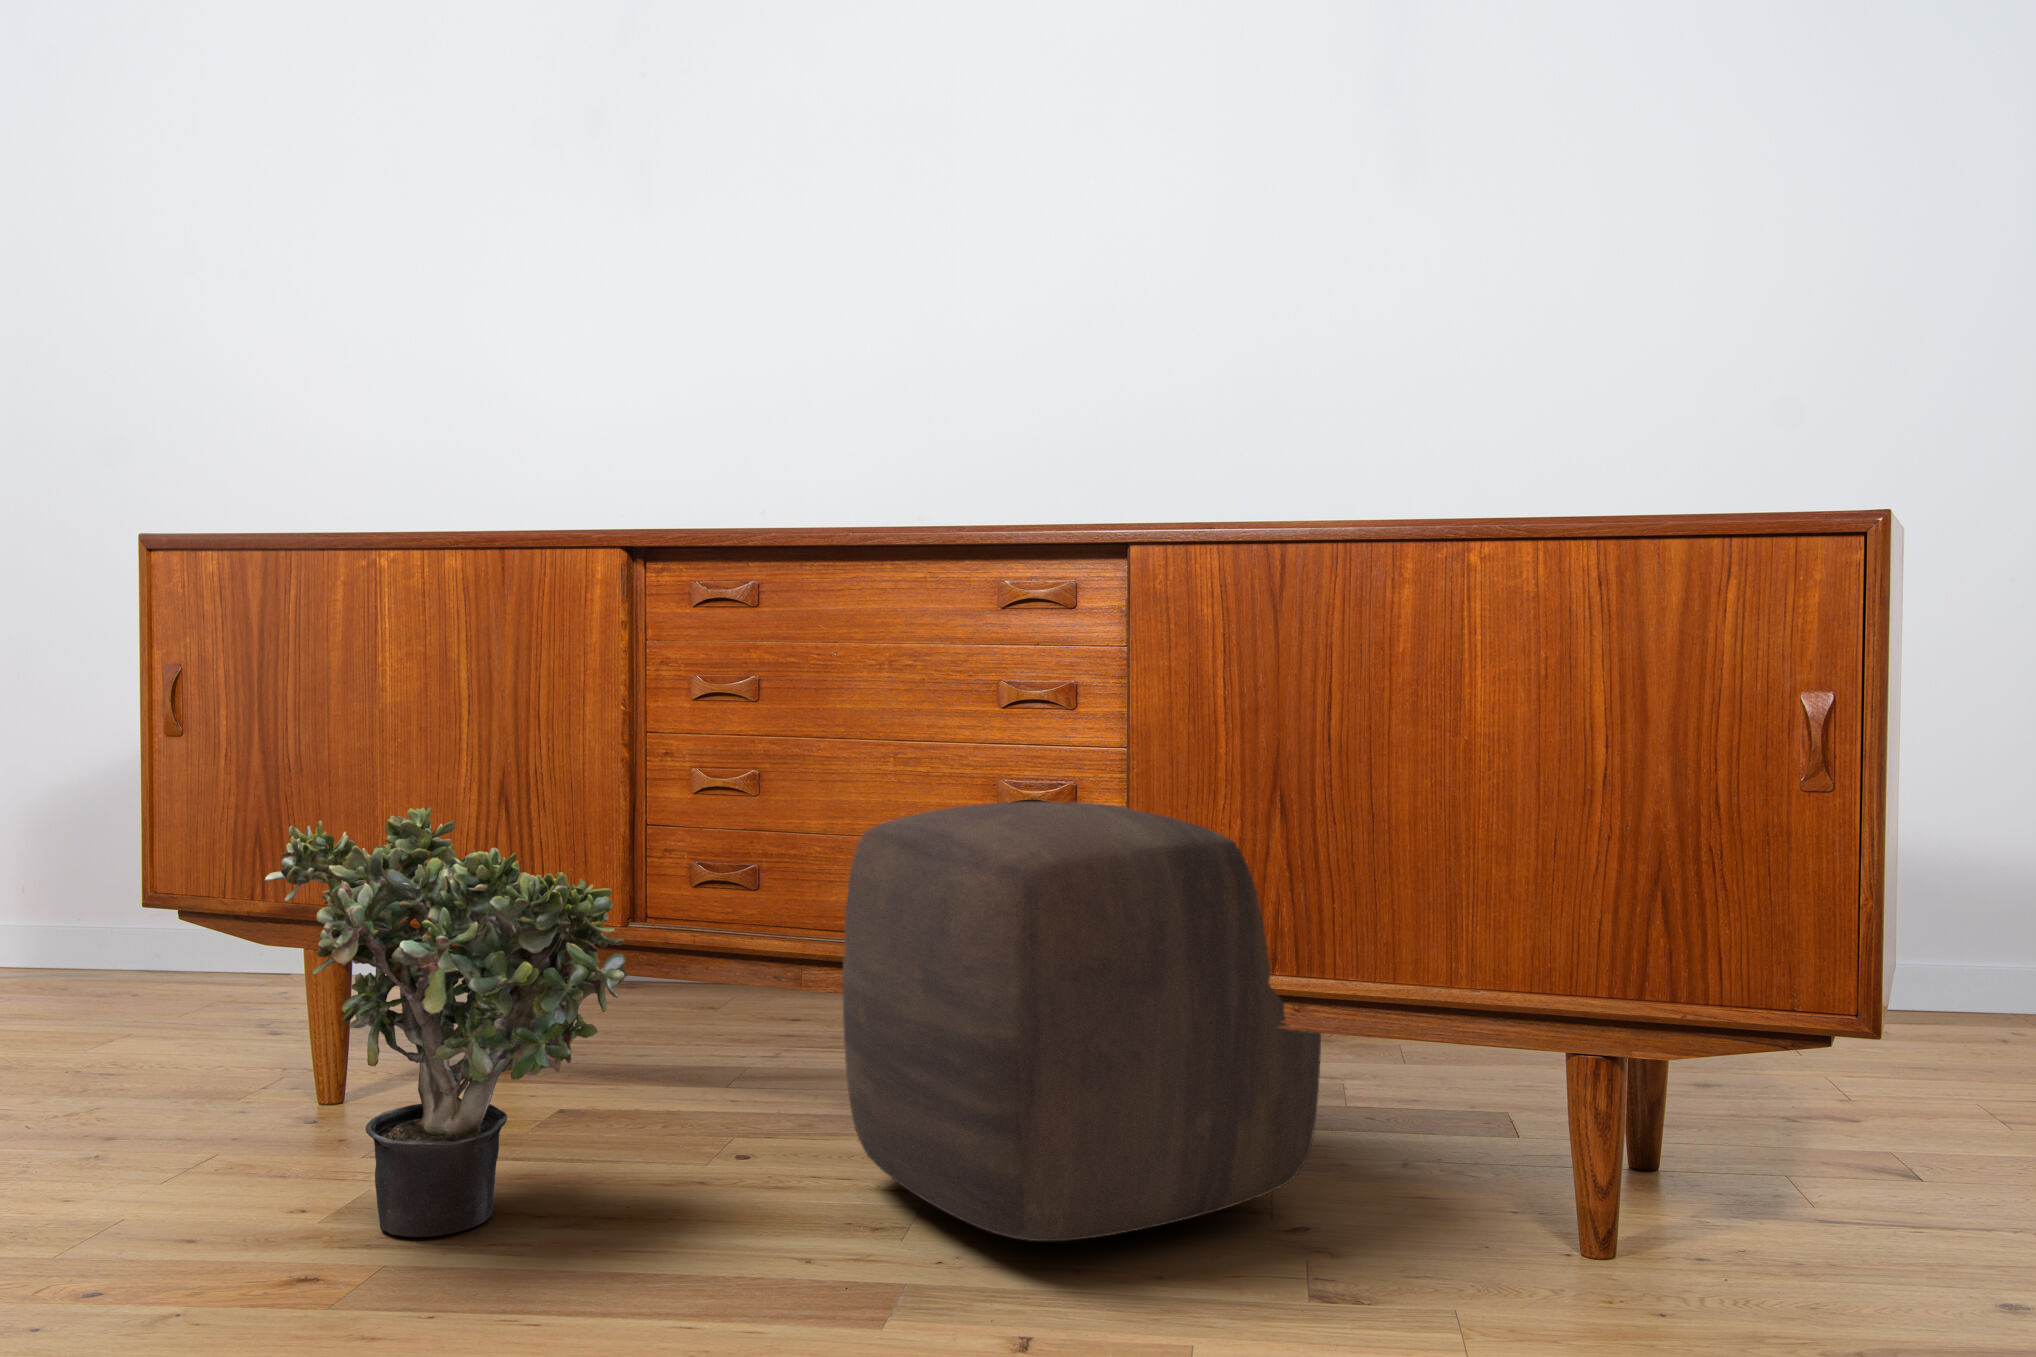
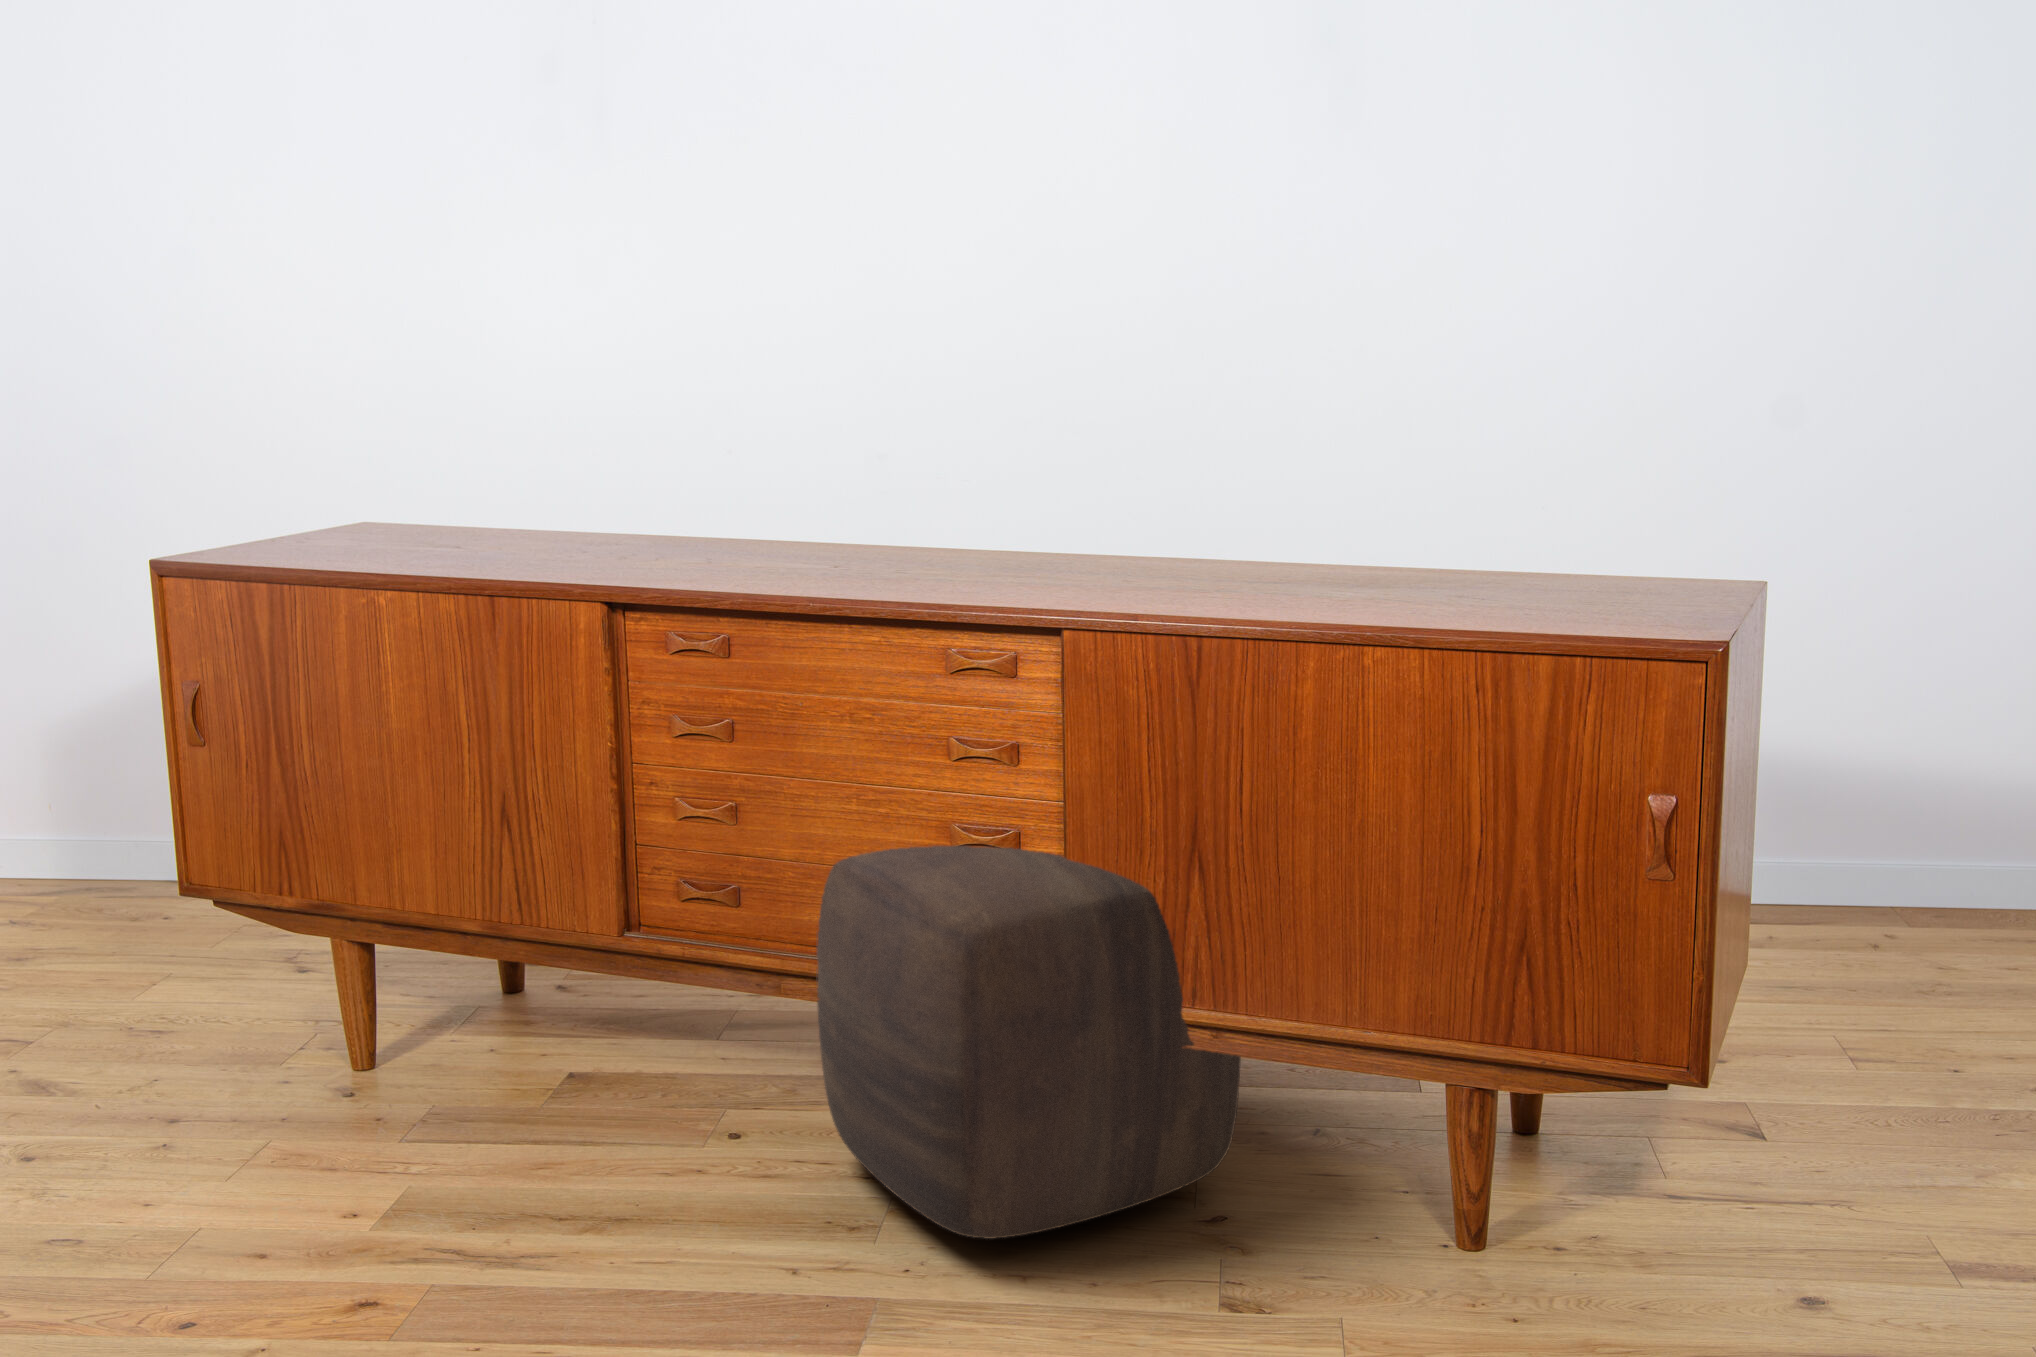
potted plant: present [264,807,627,1237] -> none [298,854,623,1223]

